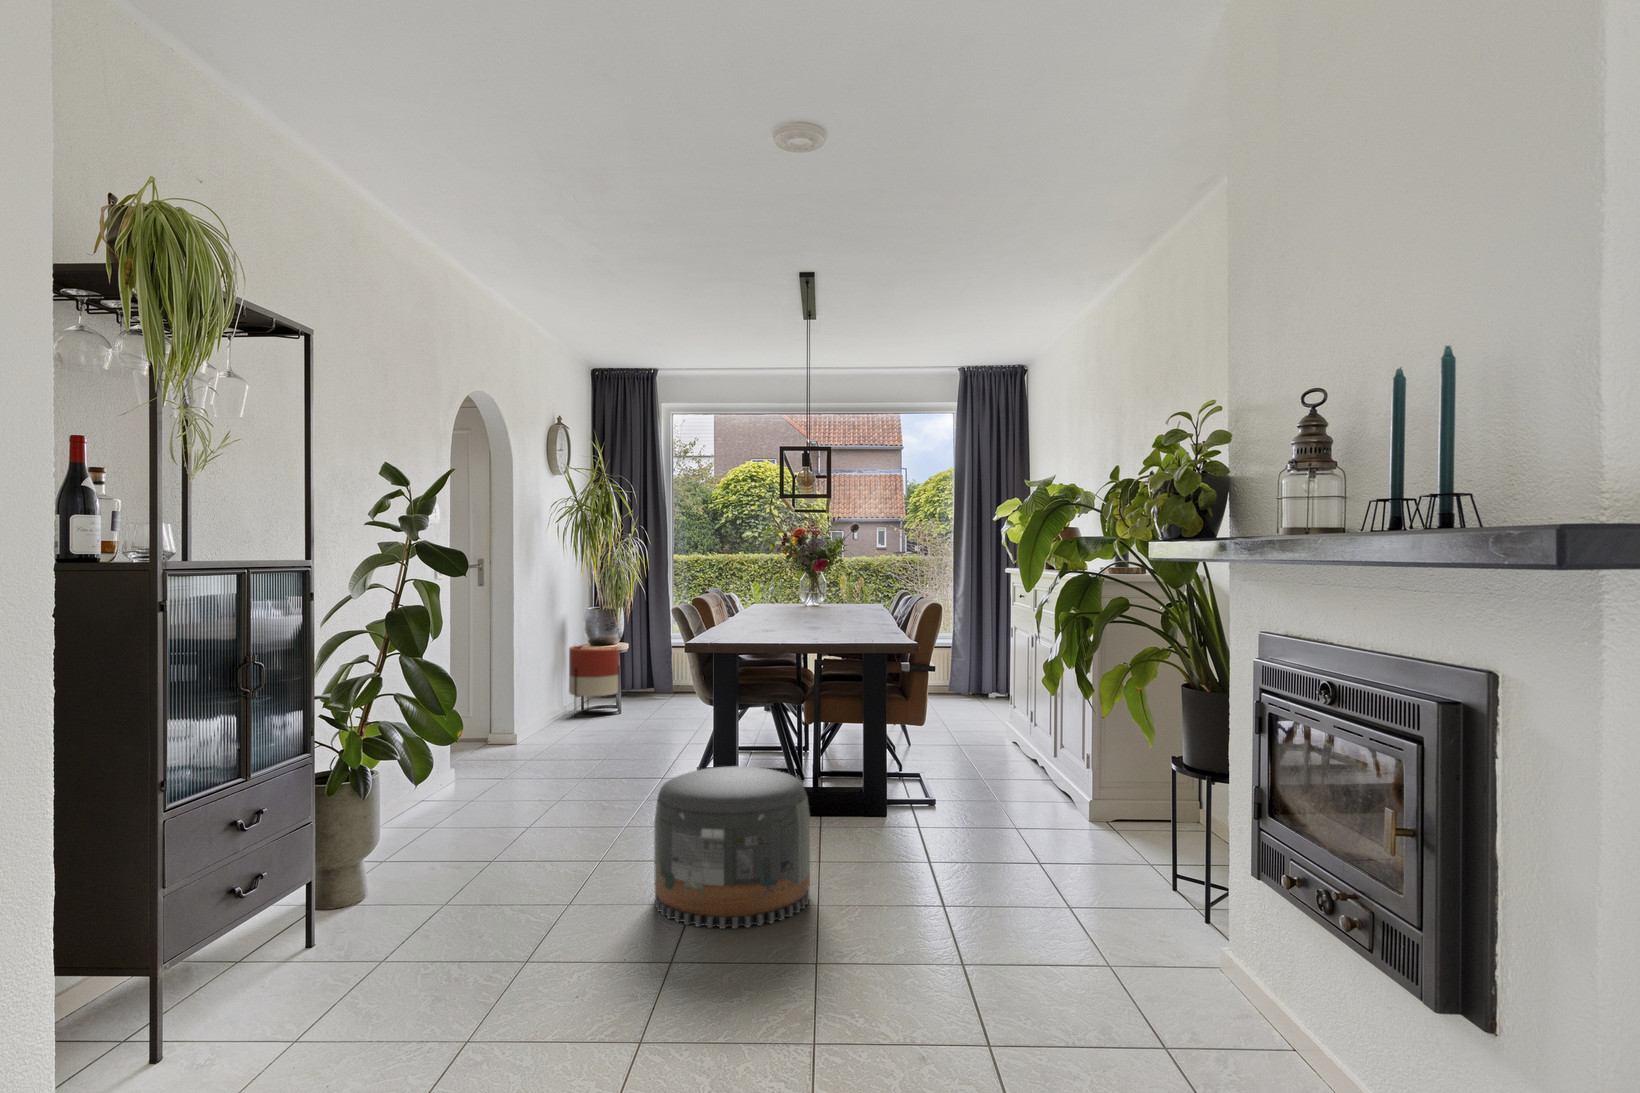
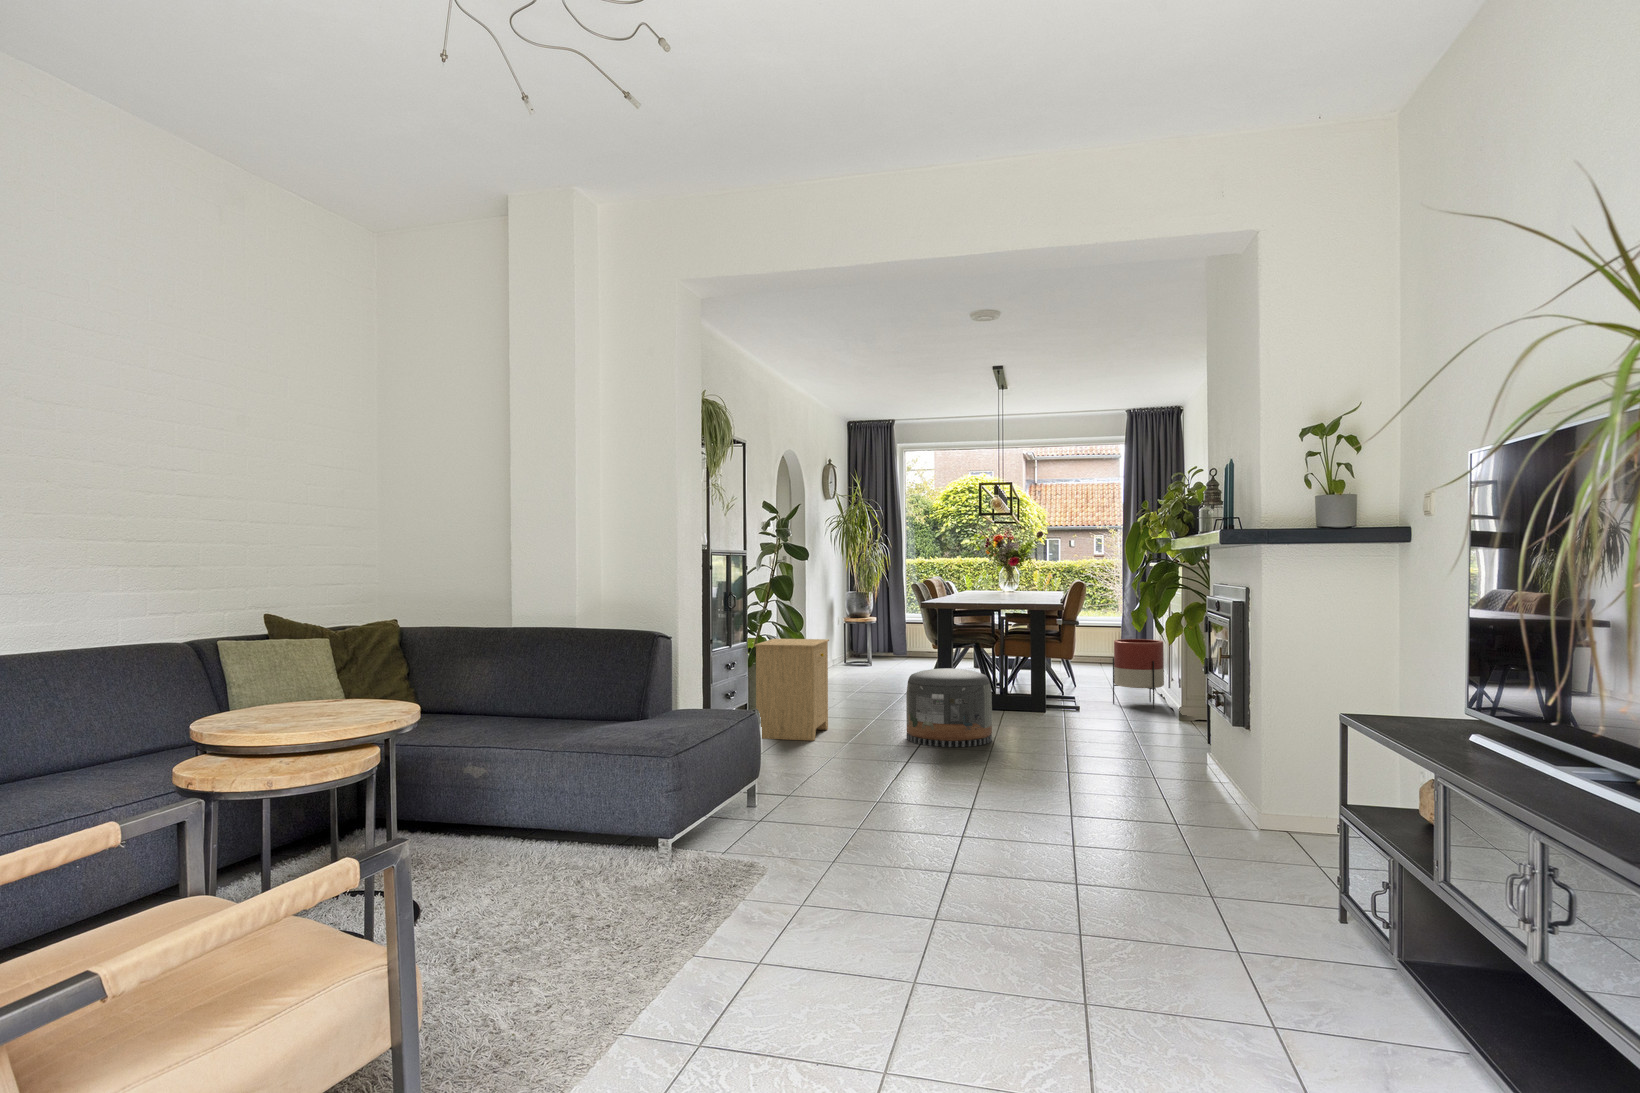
planter: present [569,645,620,698] -> present [1113,639,1164,709]
side table: none [349,717,515,927] -> present [754,639,829,741]

